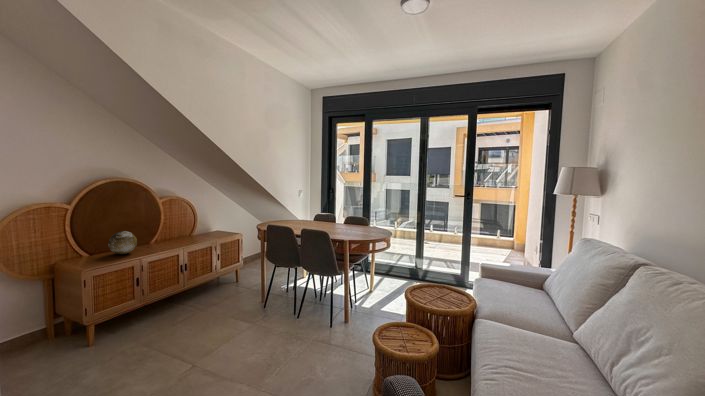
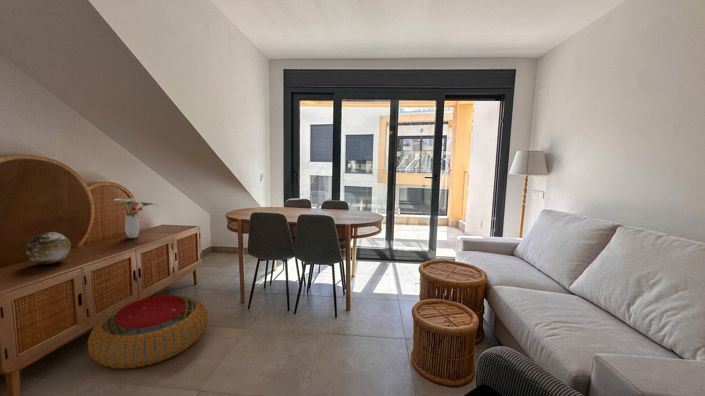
flower arrangement: none [177,207,209,239] -> present [114,198,154,238]
pouf: none [138,287,228,341] -> present [87,295,208,369]

